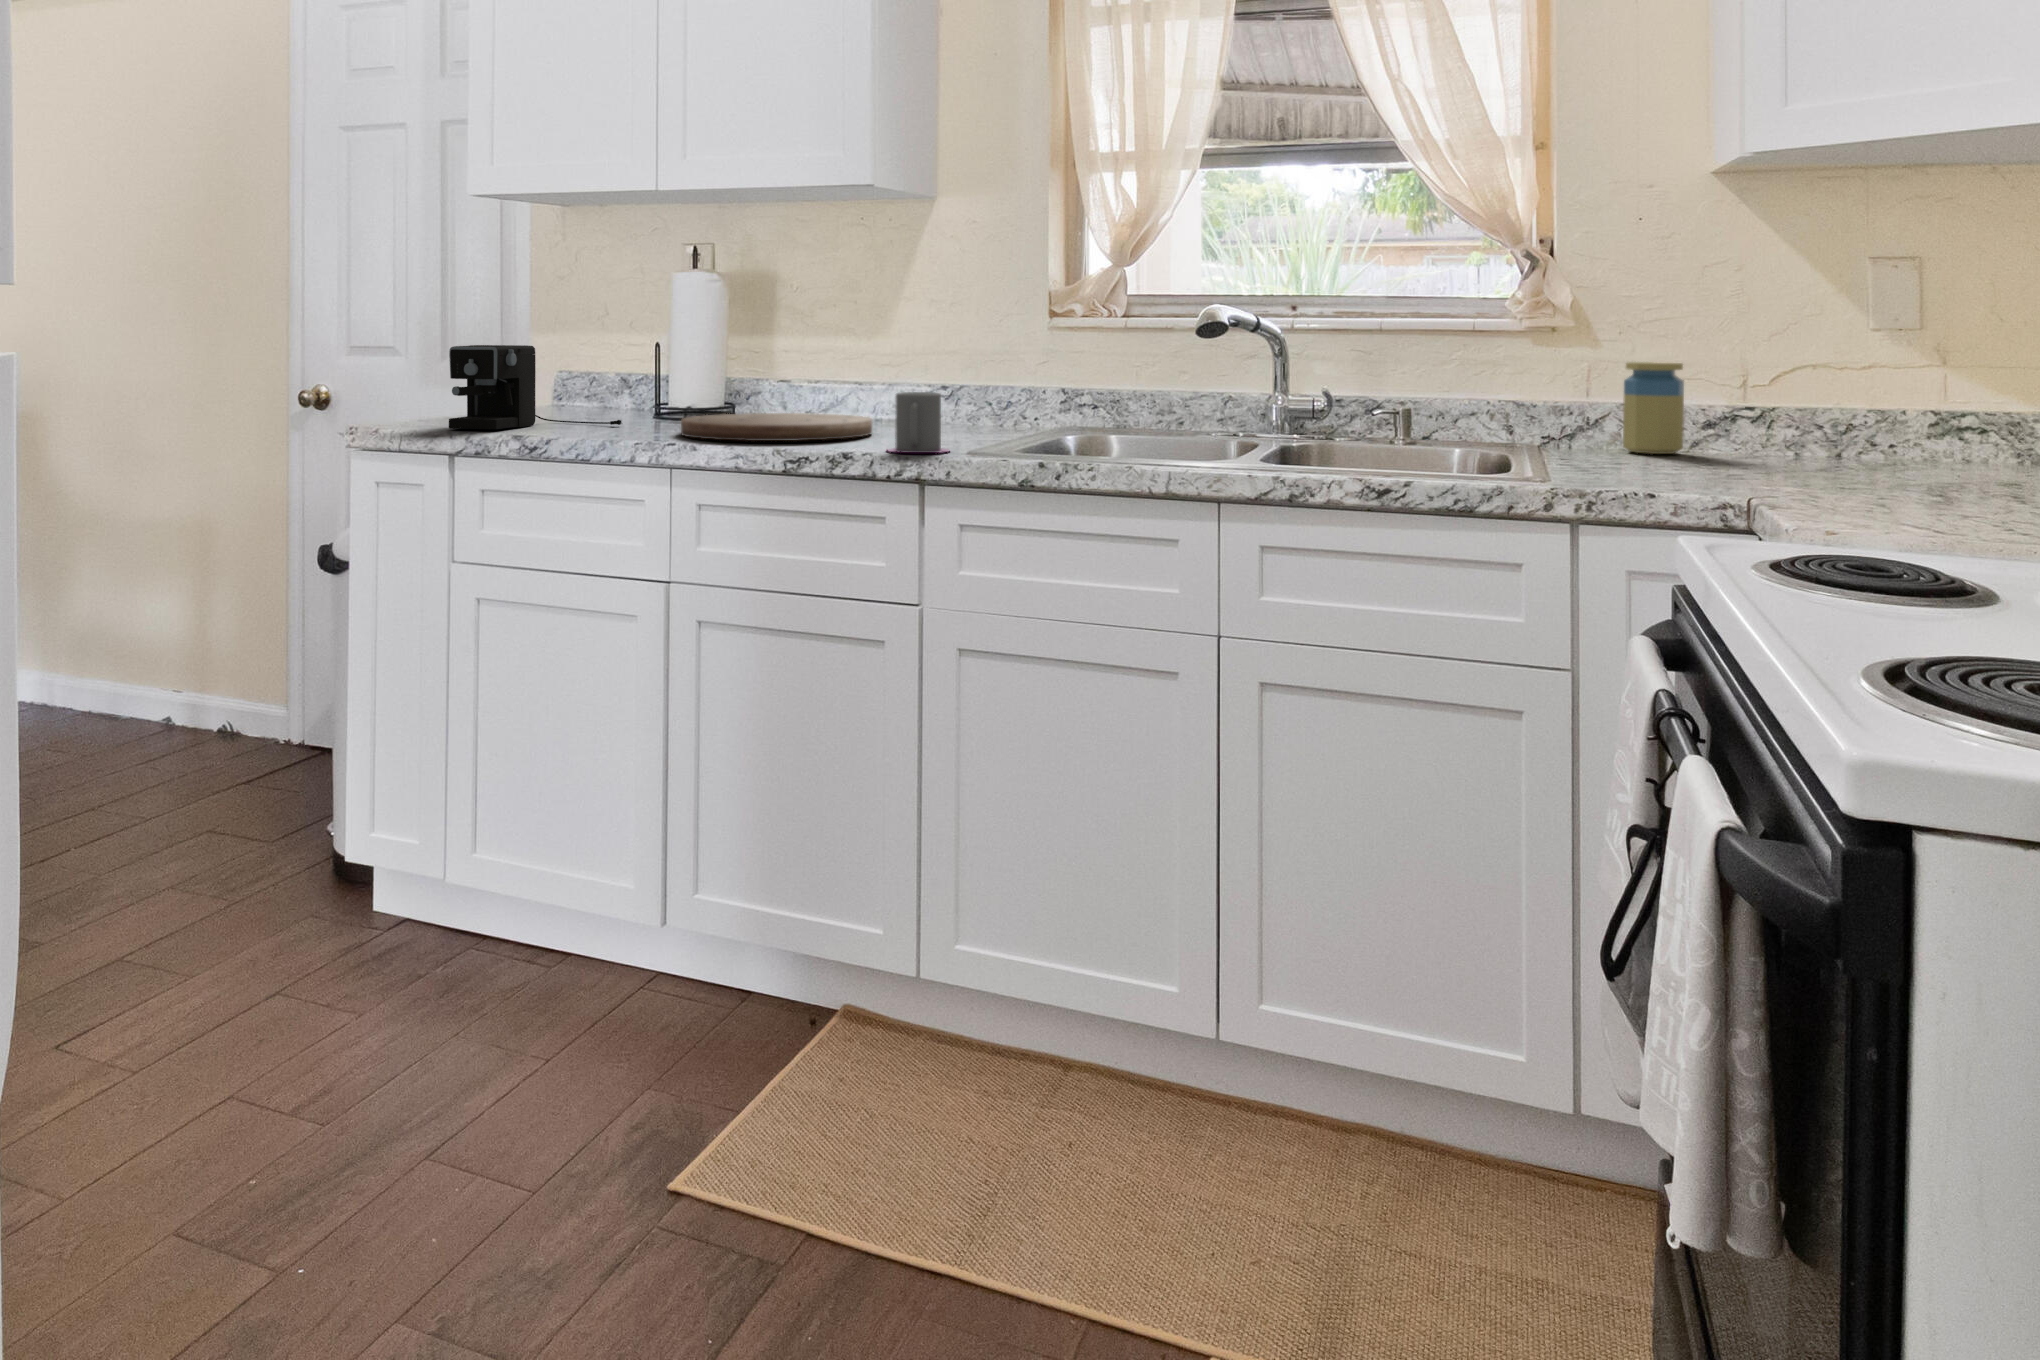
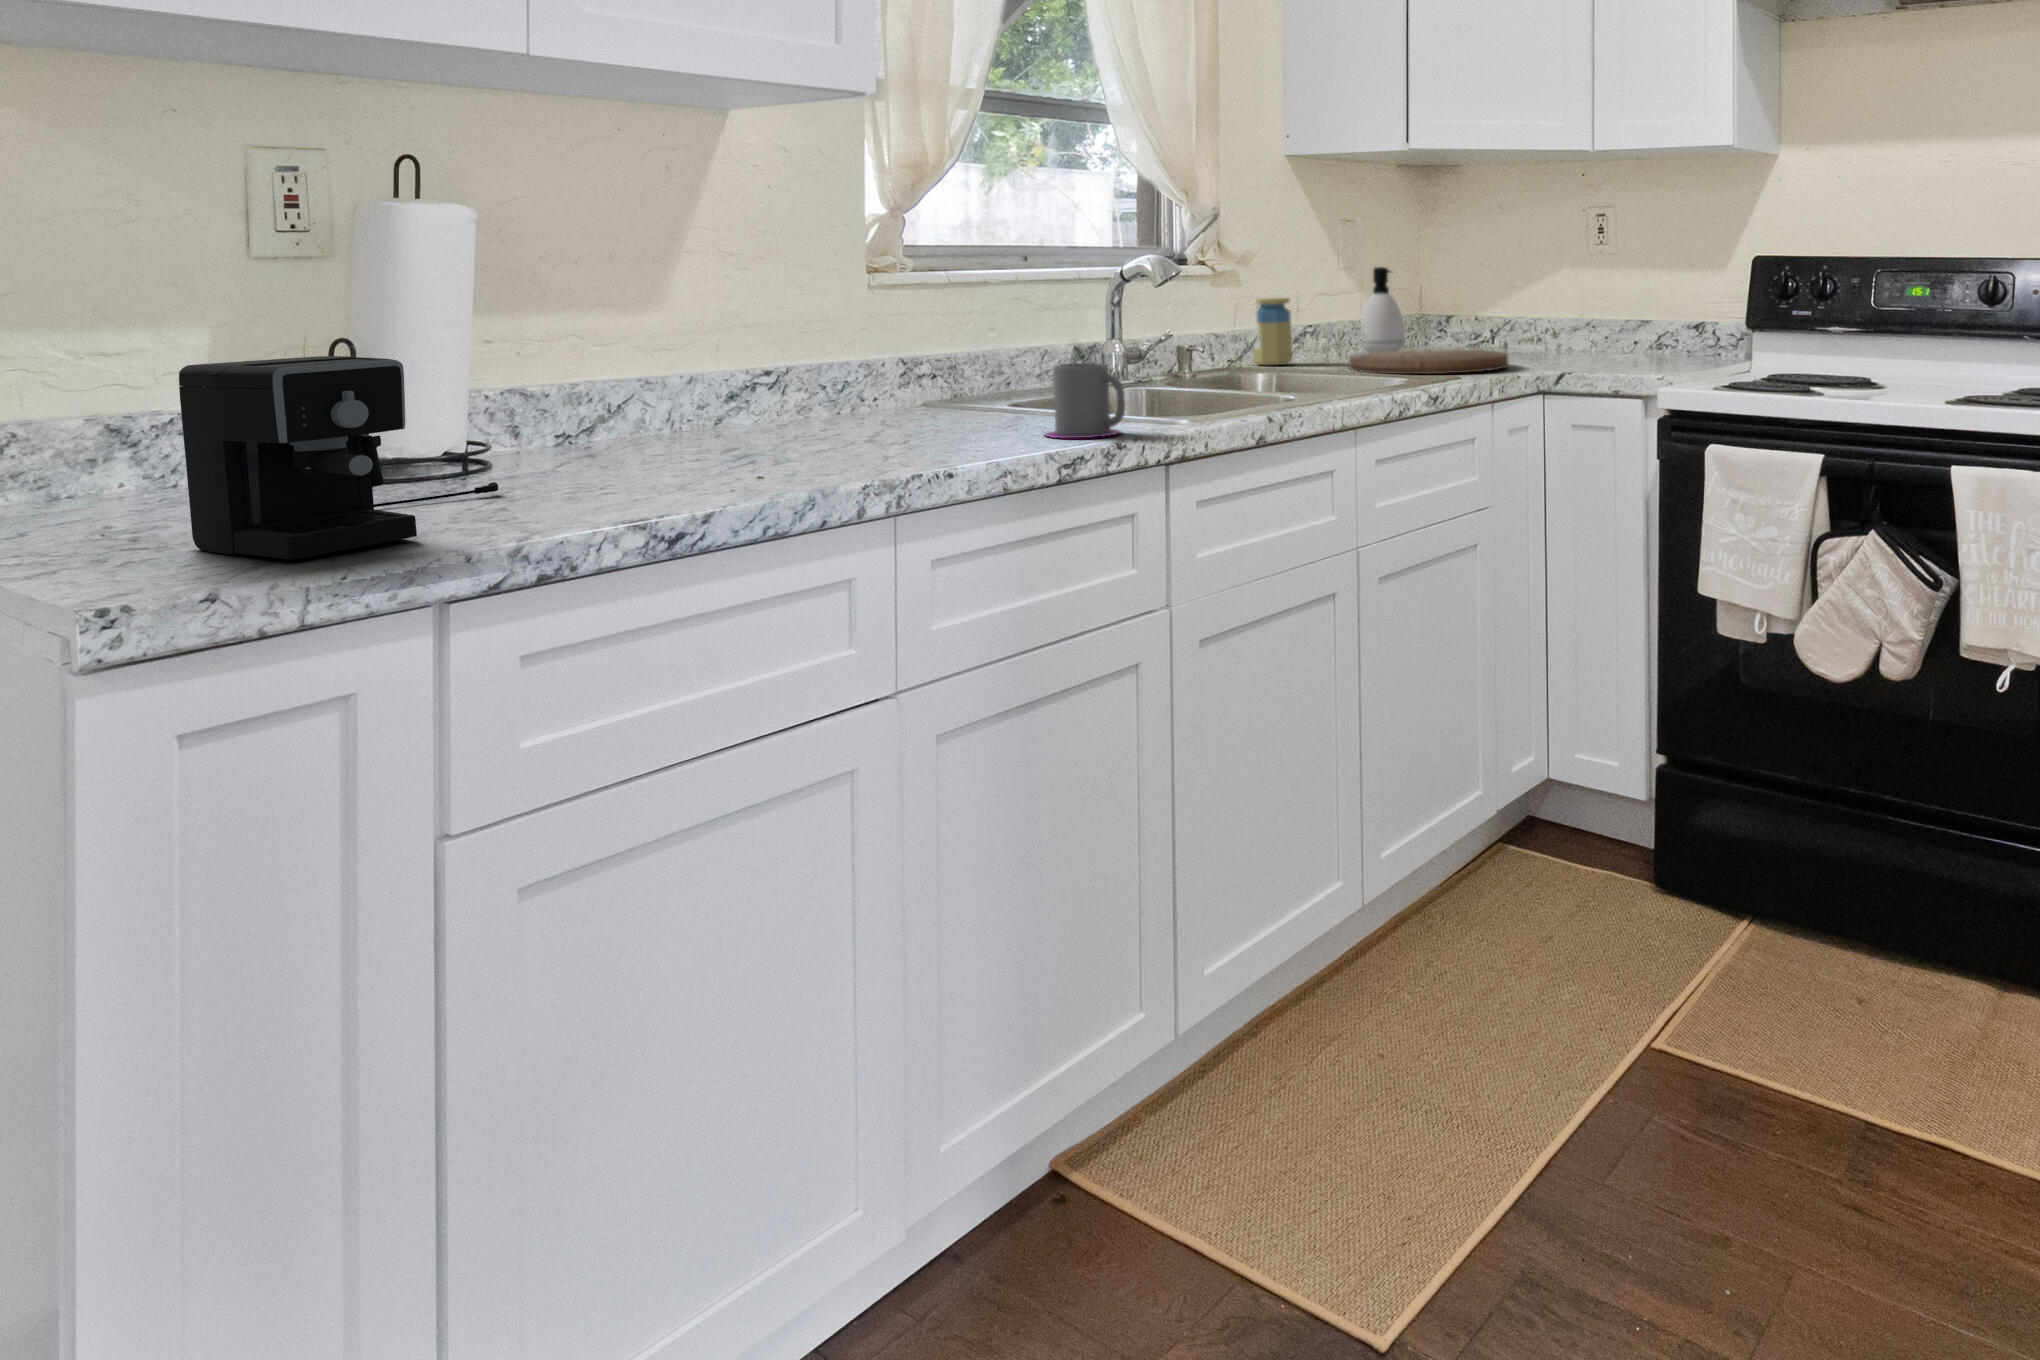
soap dispenser: none [1908,325,2004,467] -> present [1359,267,1405,353]
cutting board: present [681,413,872,441] -> present [1349,350,1508,374]

